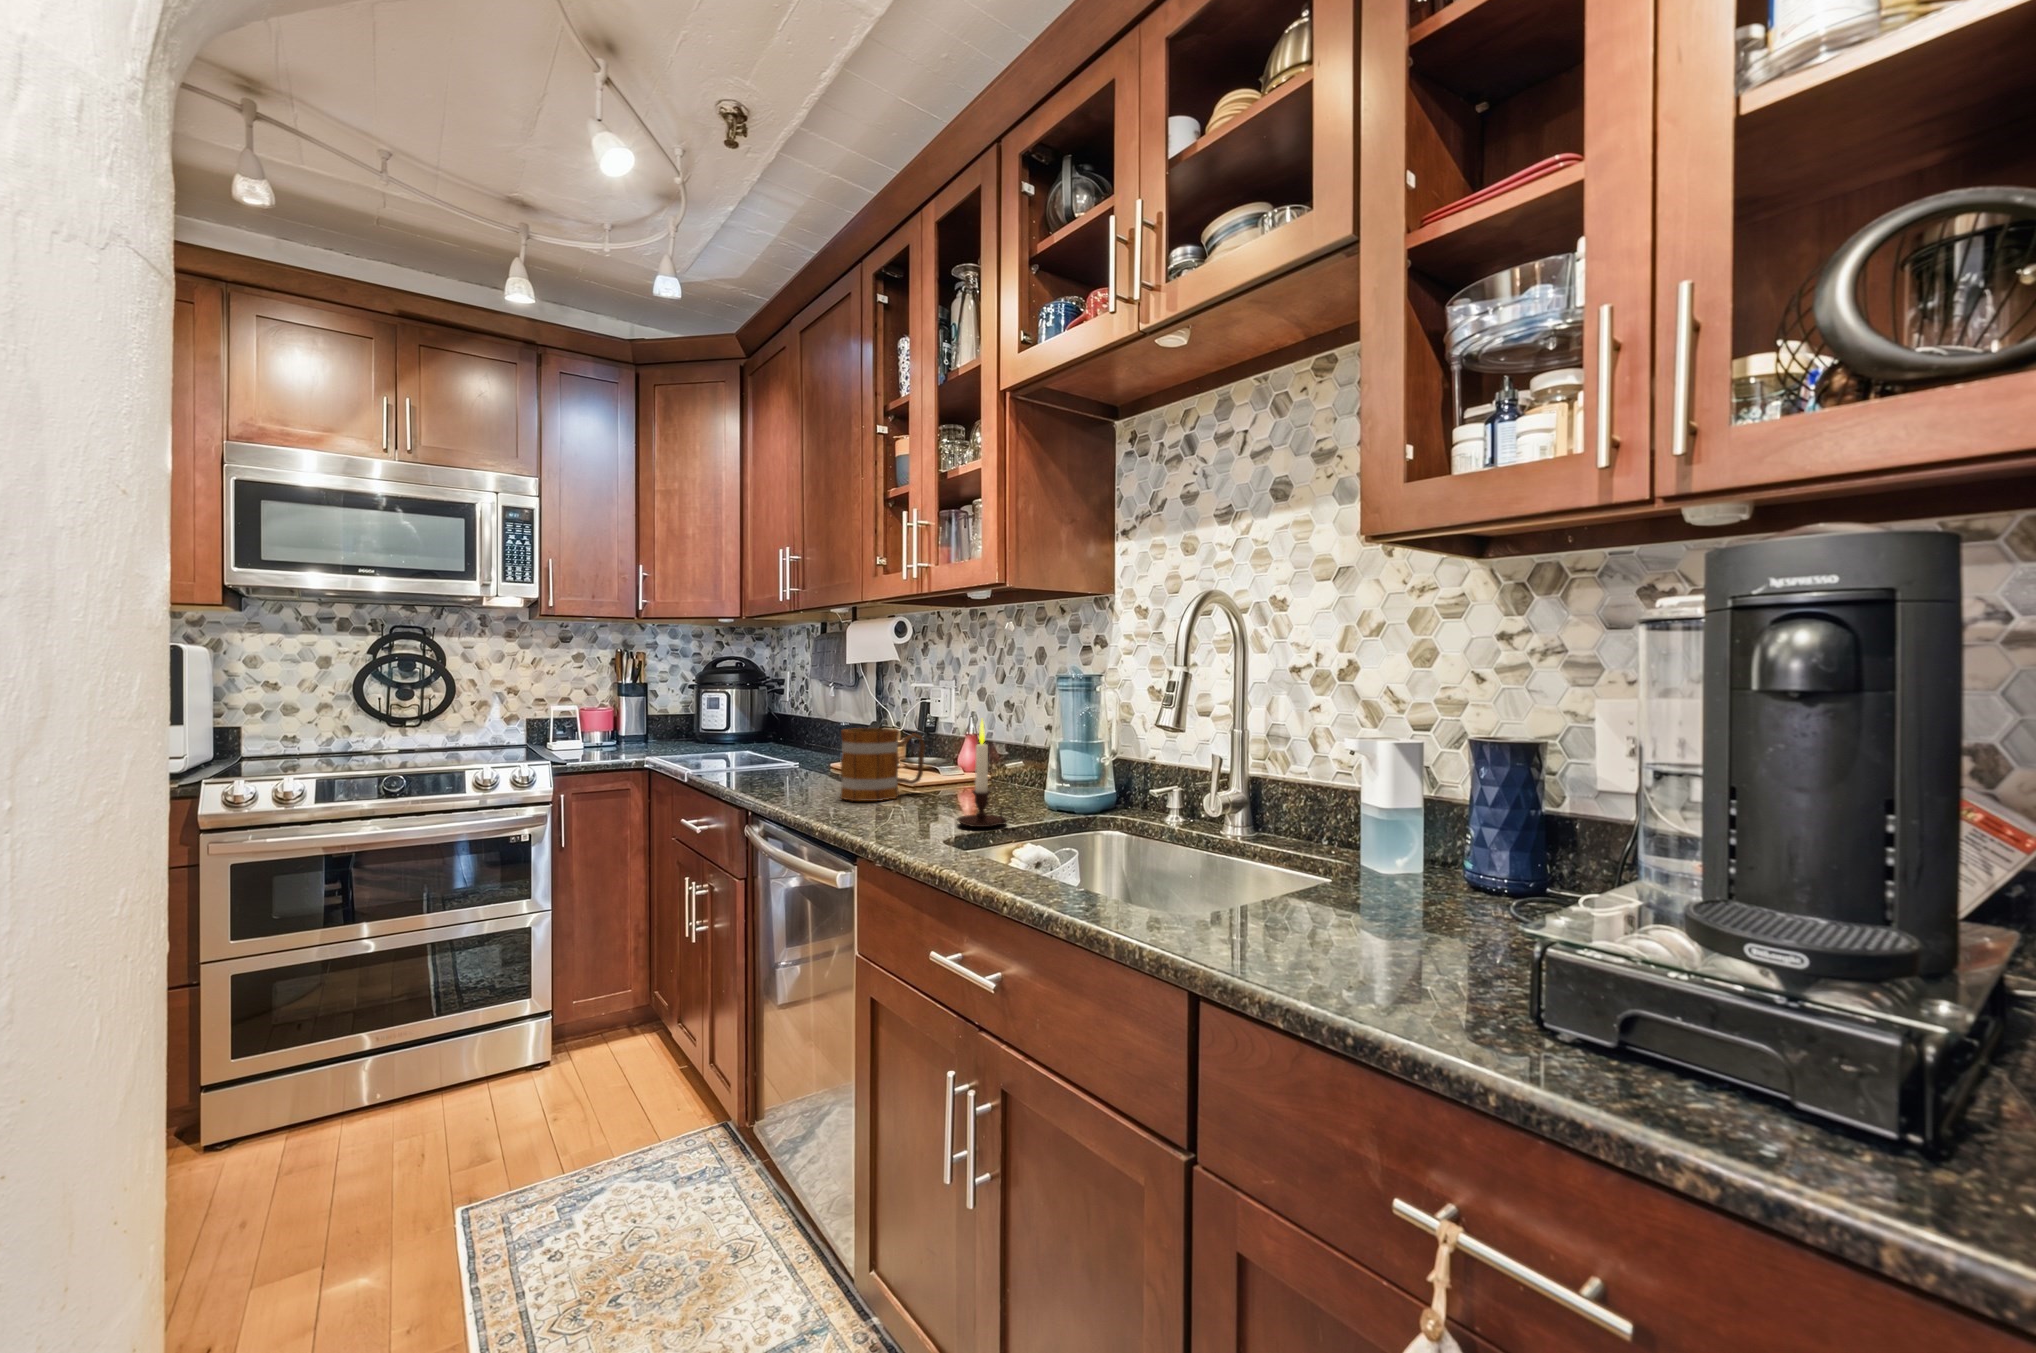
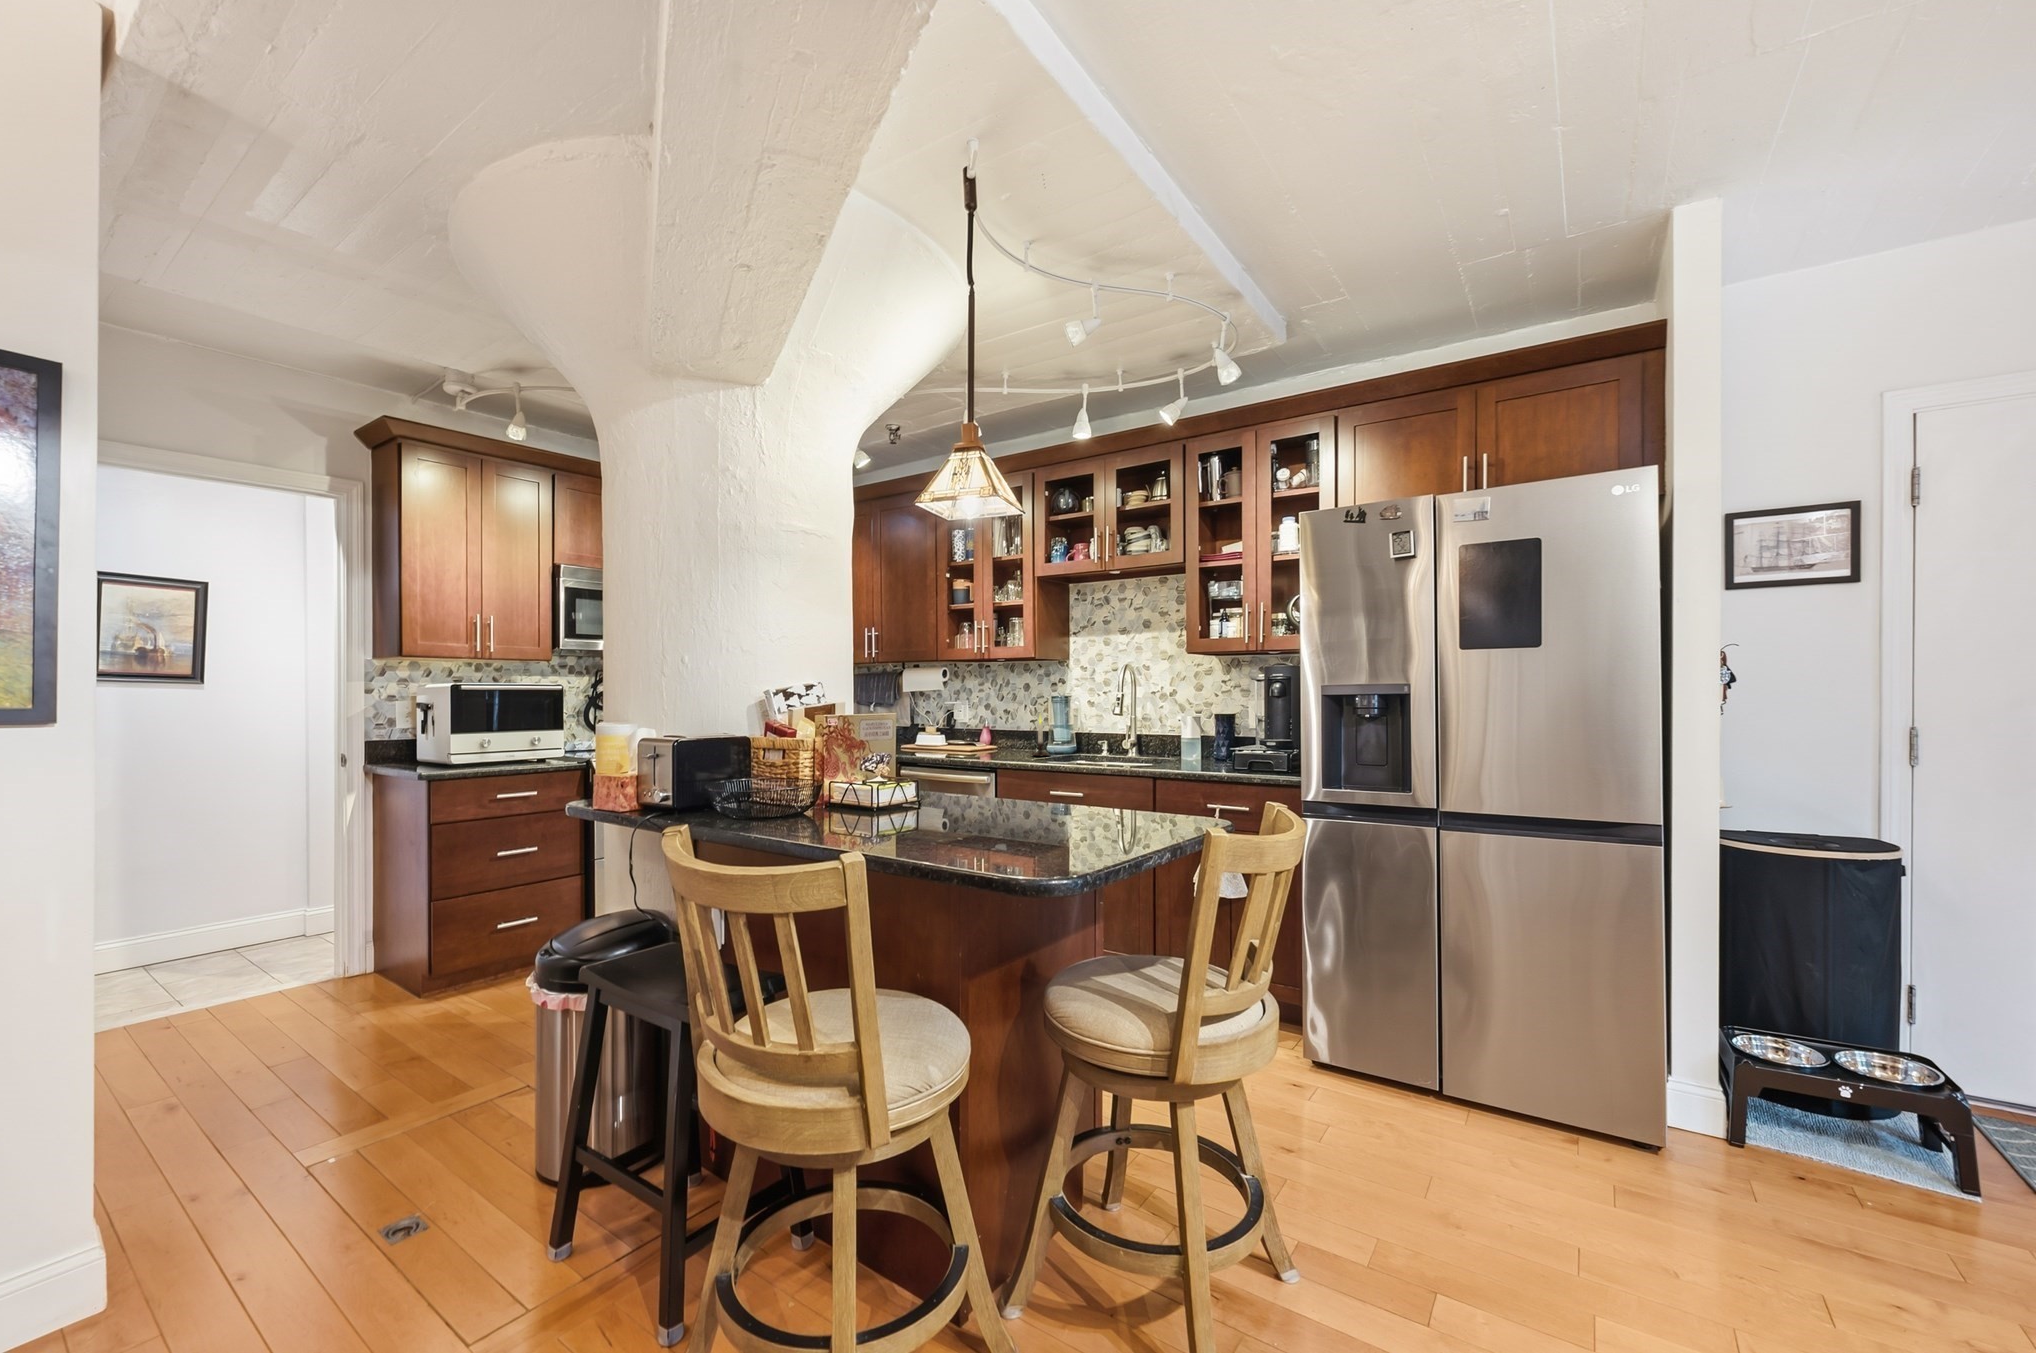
mug: present [841,728,925,801] -> none [957,722,991,753]

